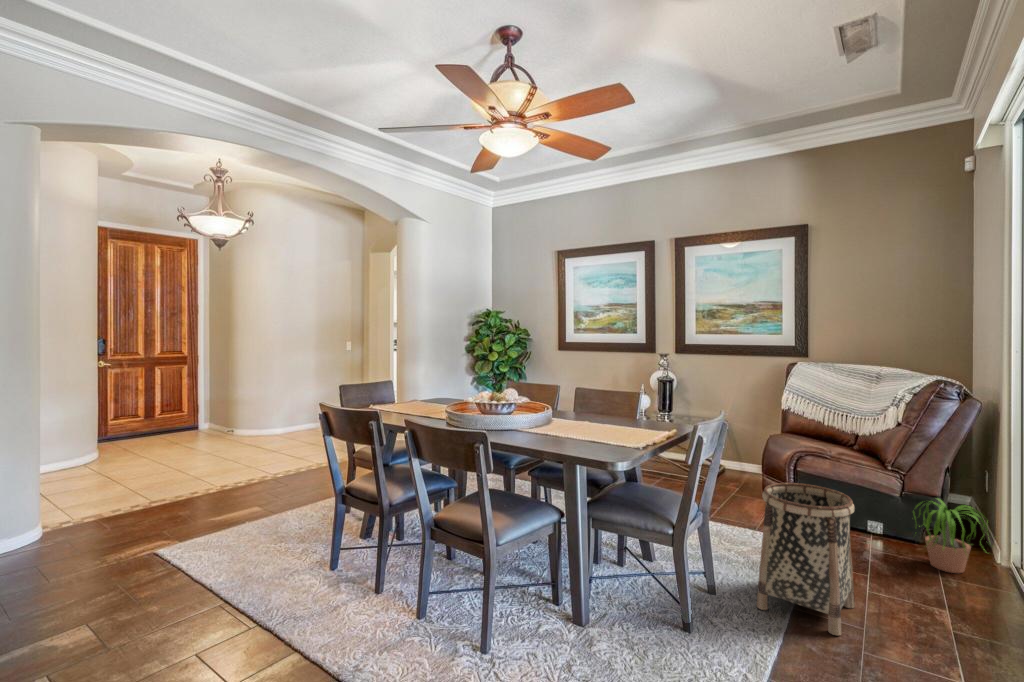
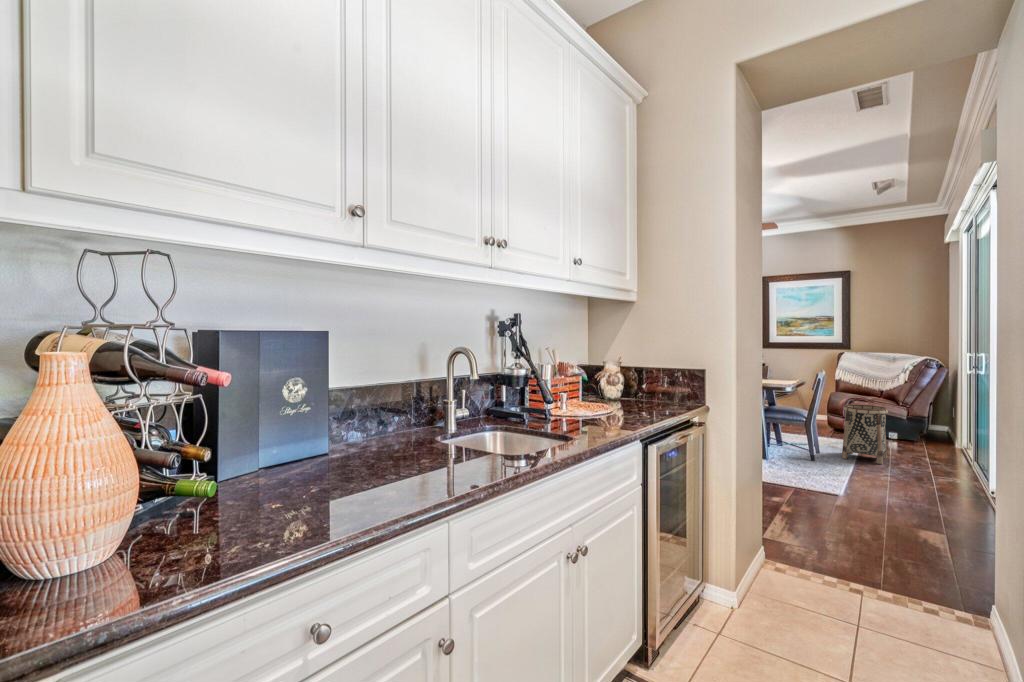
potted plant: present [913,498,987,573] -> none [911,416,958,451]

